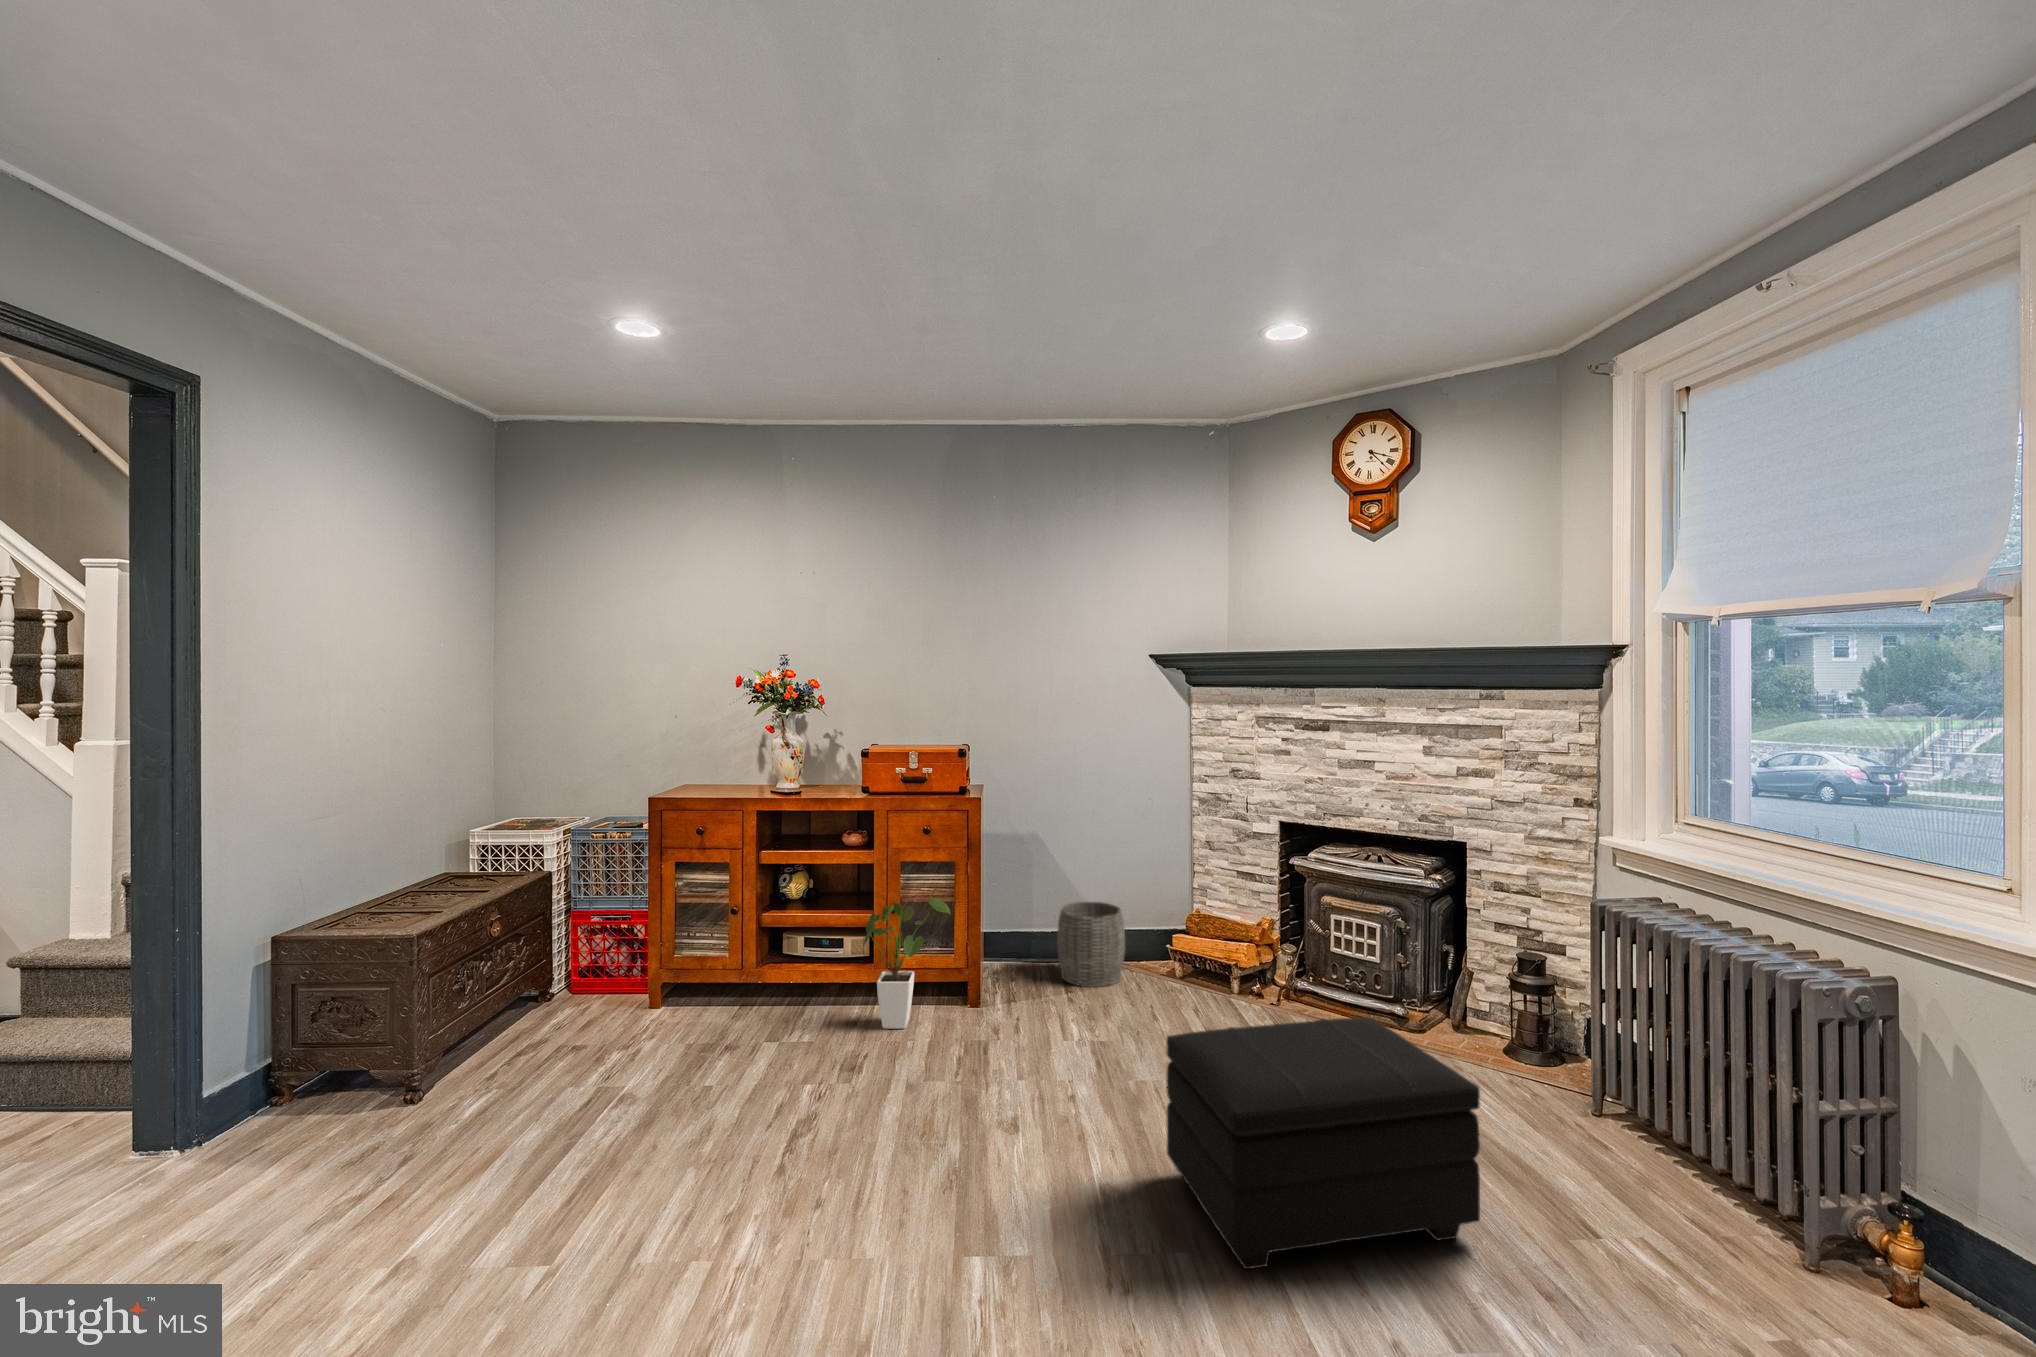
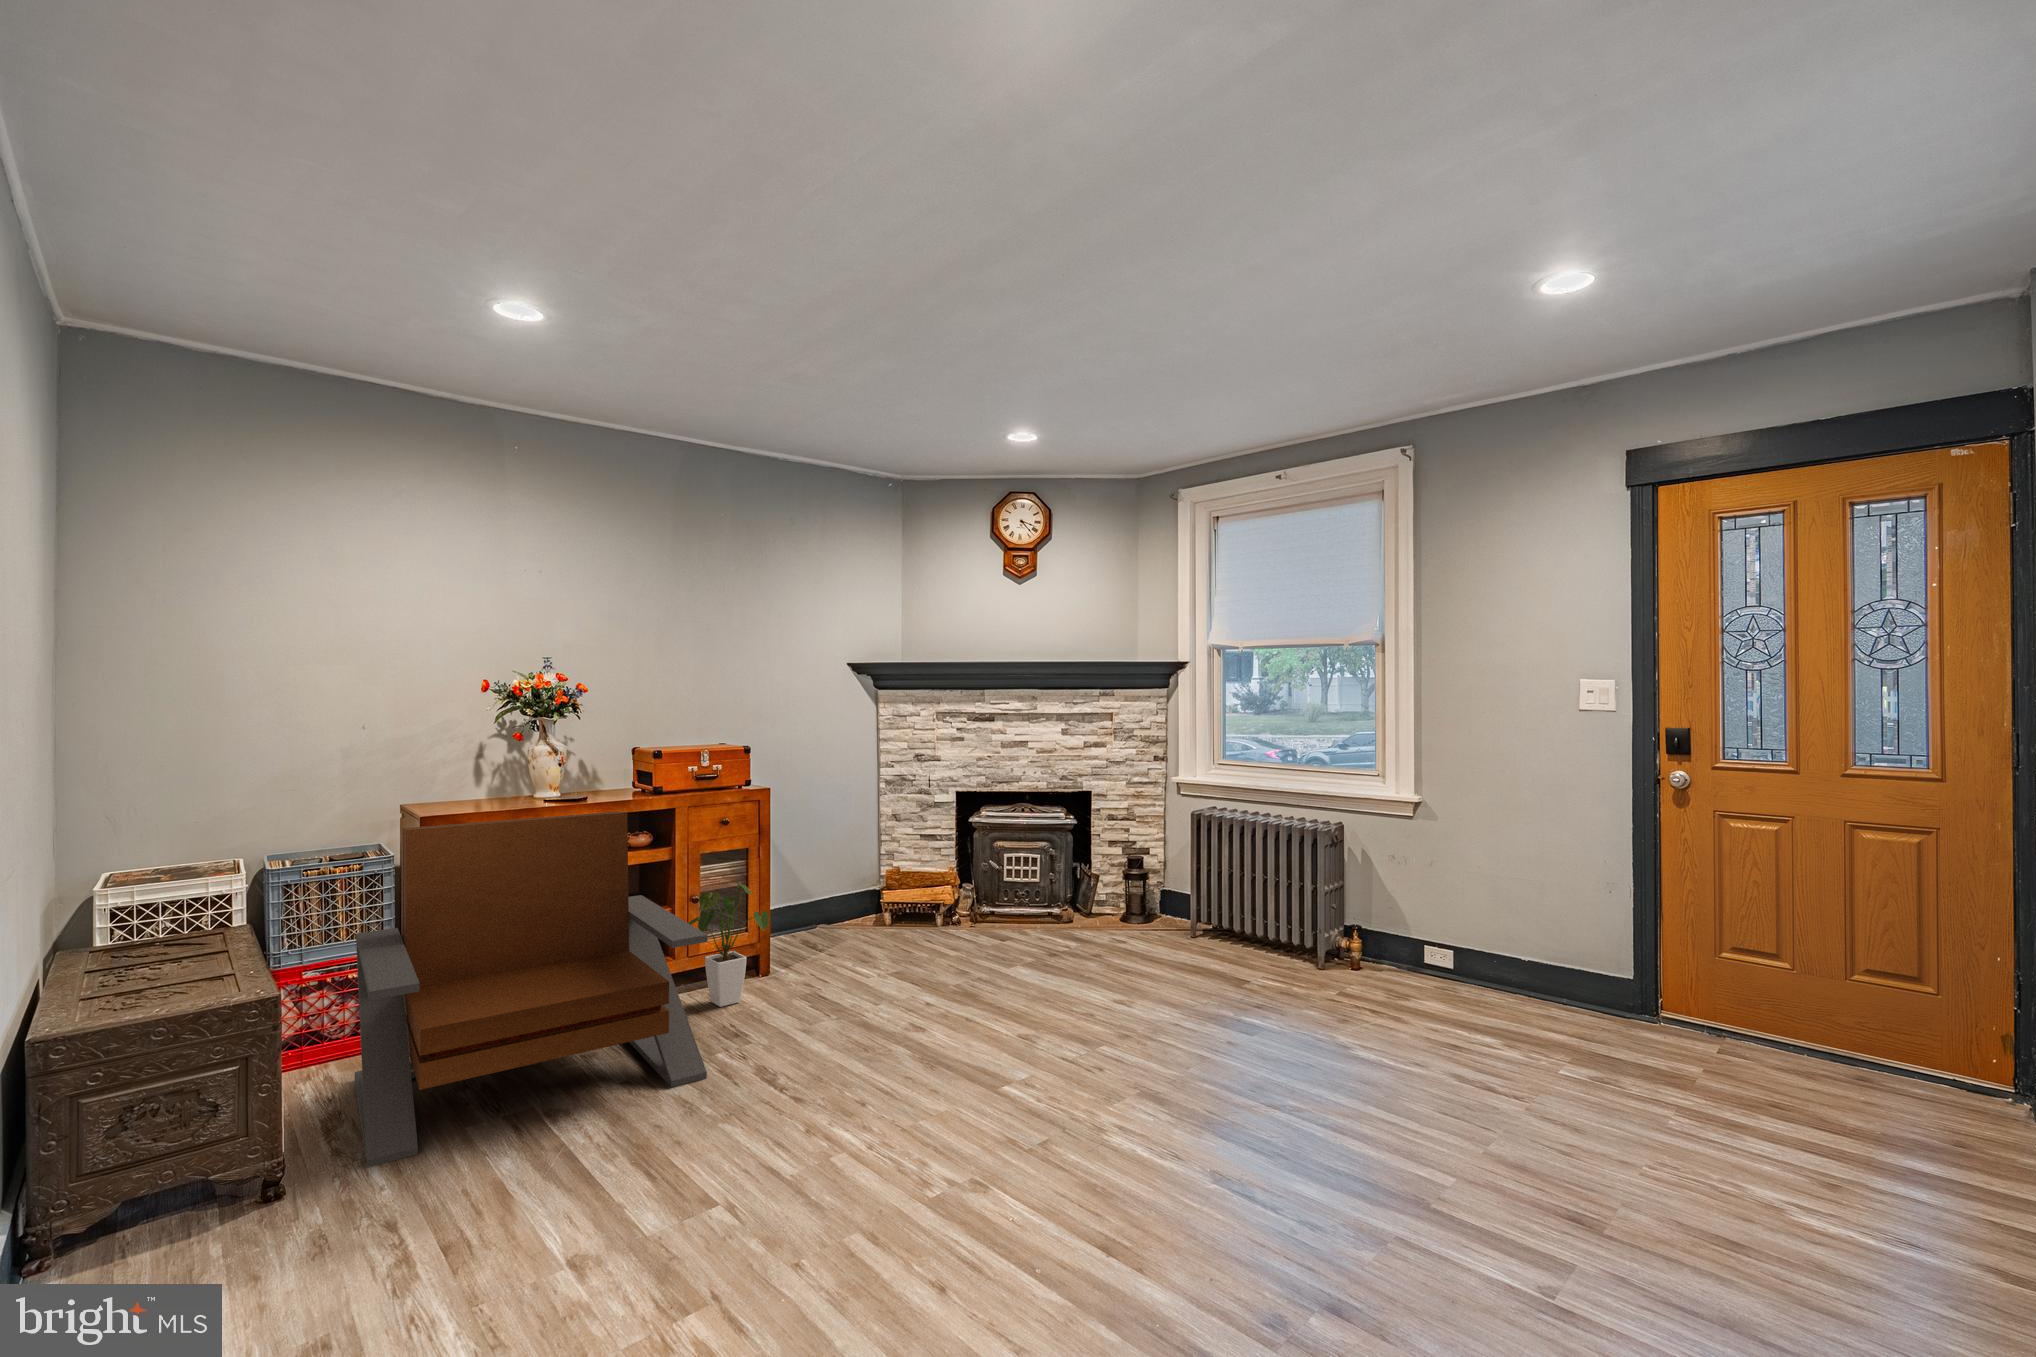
lounge chair: none [464,810,818,1110] -> present [355,812,708,1167]
woven basket: present [1057,902,1125,987] -> none [793,877,854,948]
footstool: present [1166,1018,1480,1269] -> none [1054,891,1218,1031]

